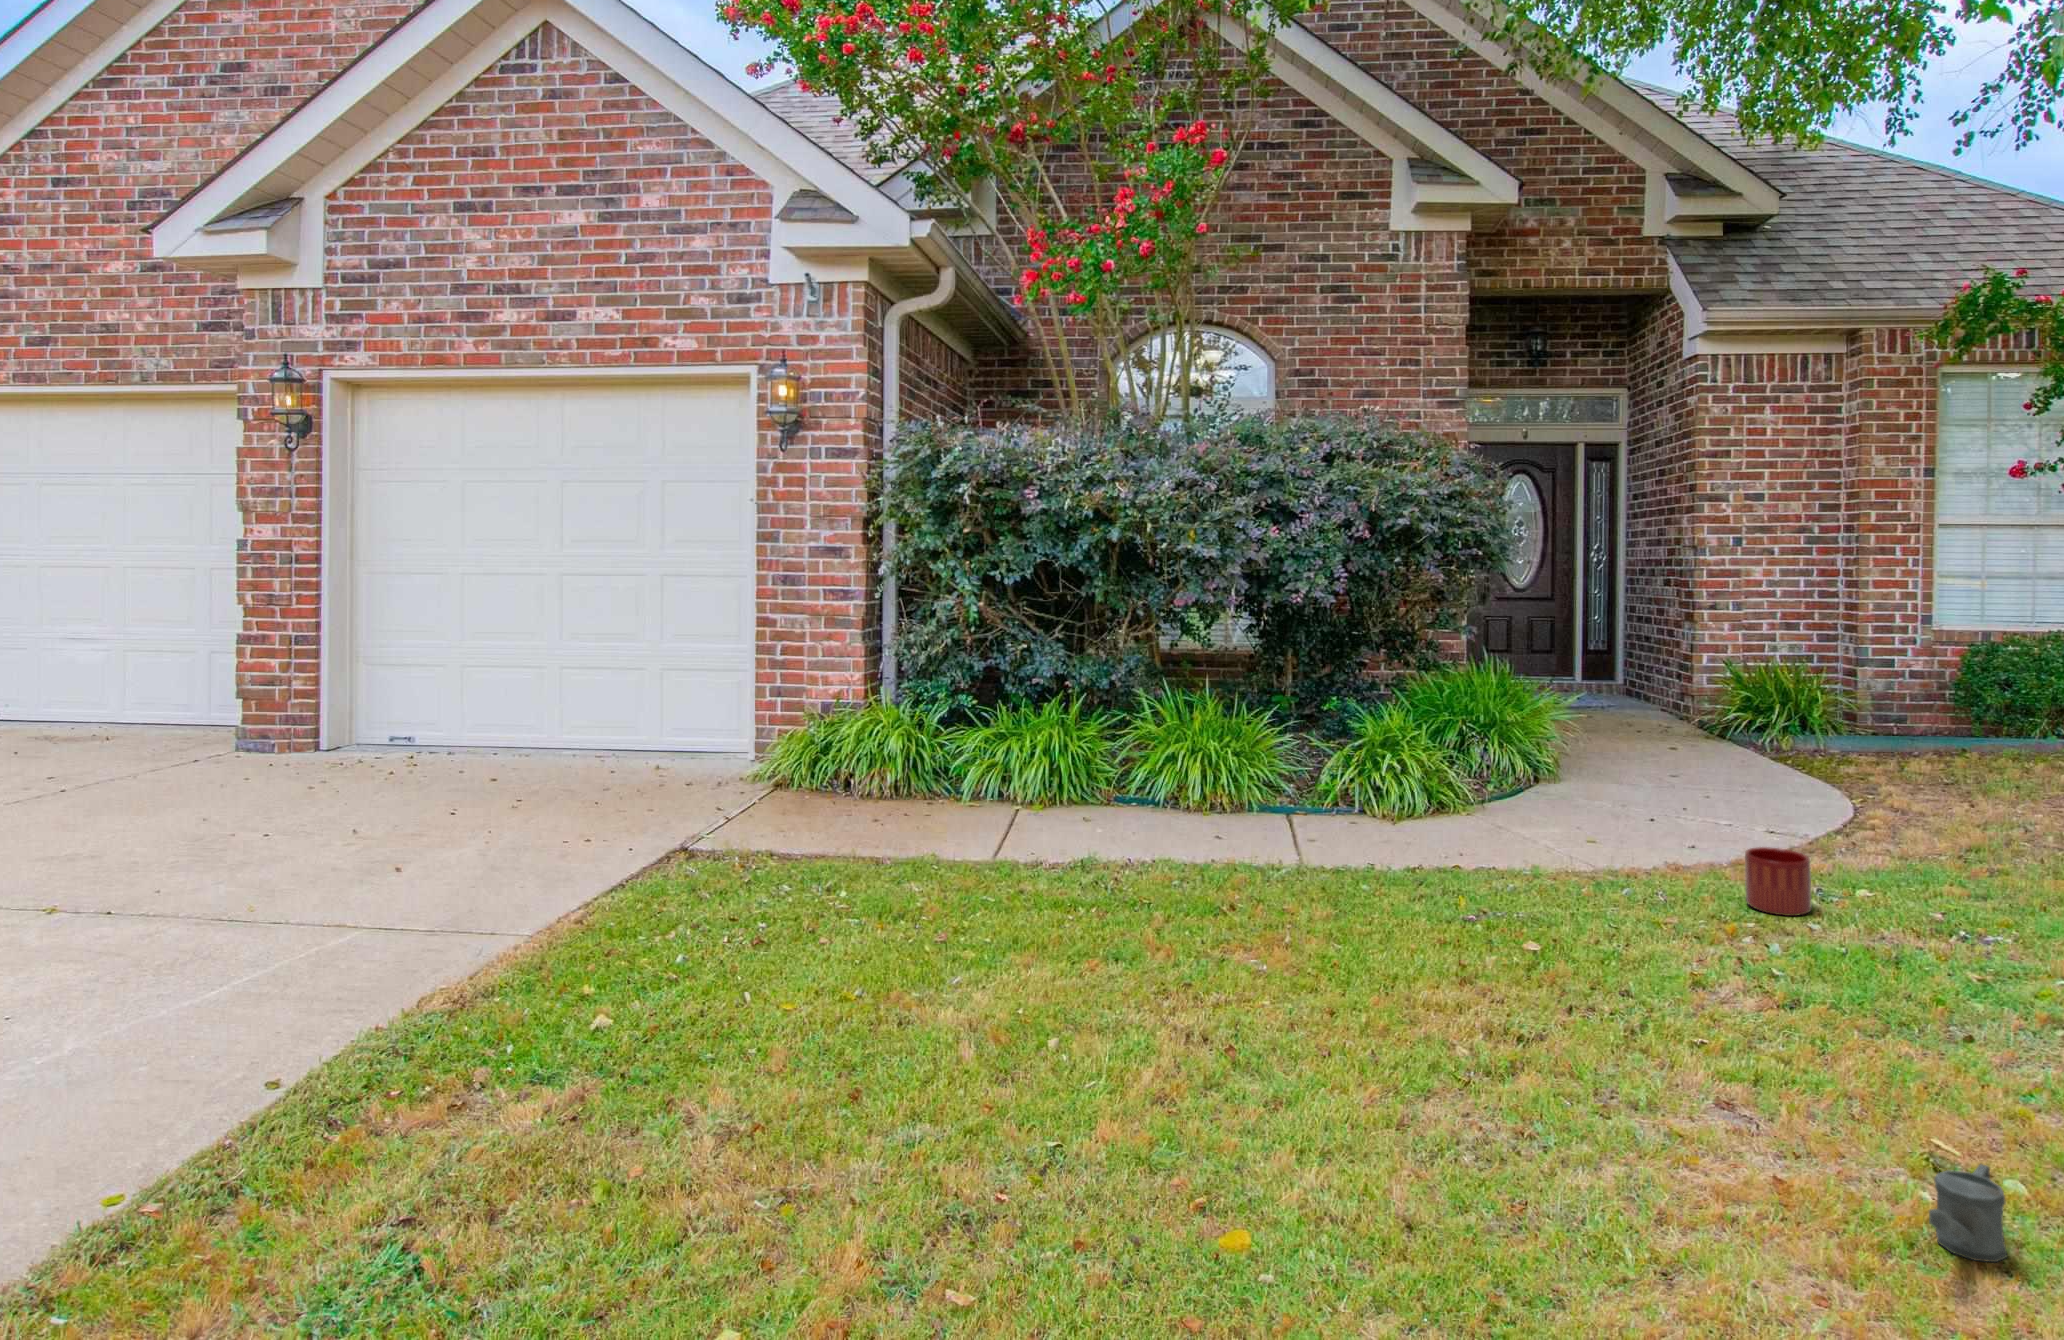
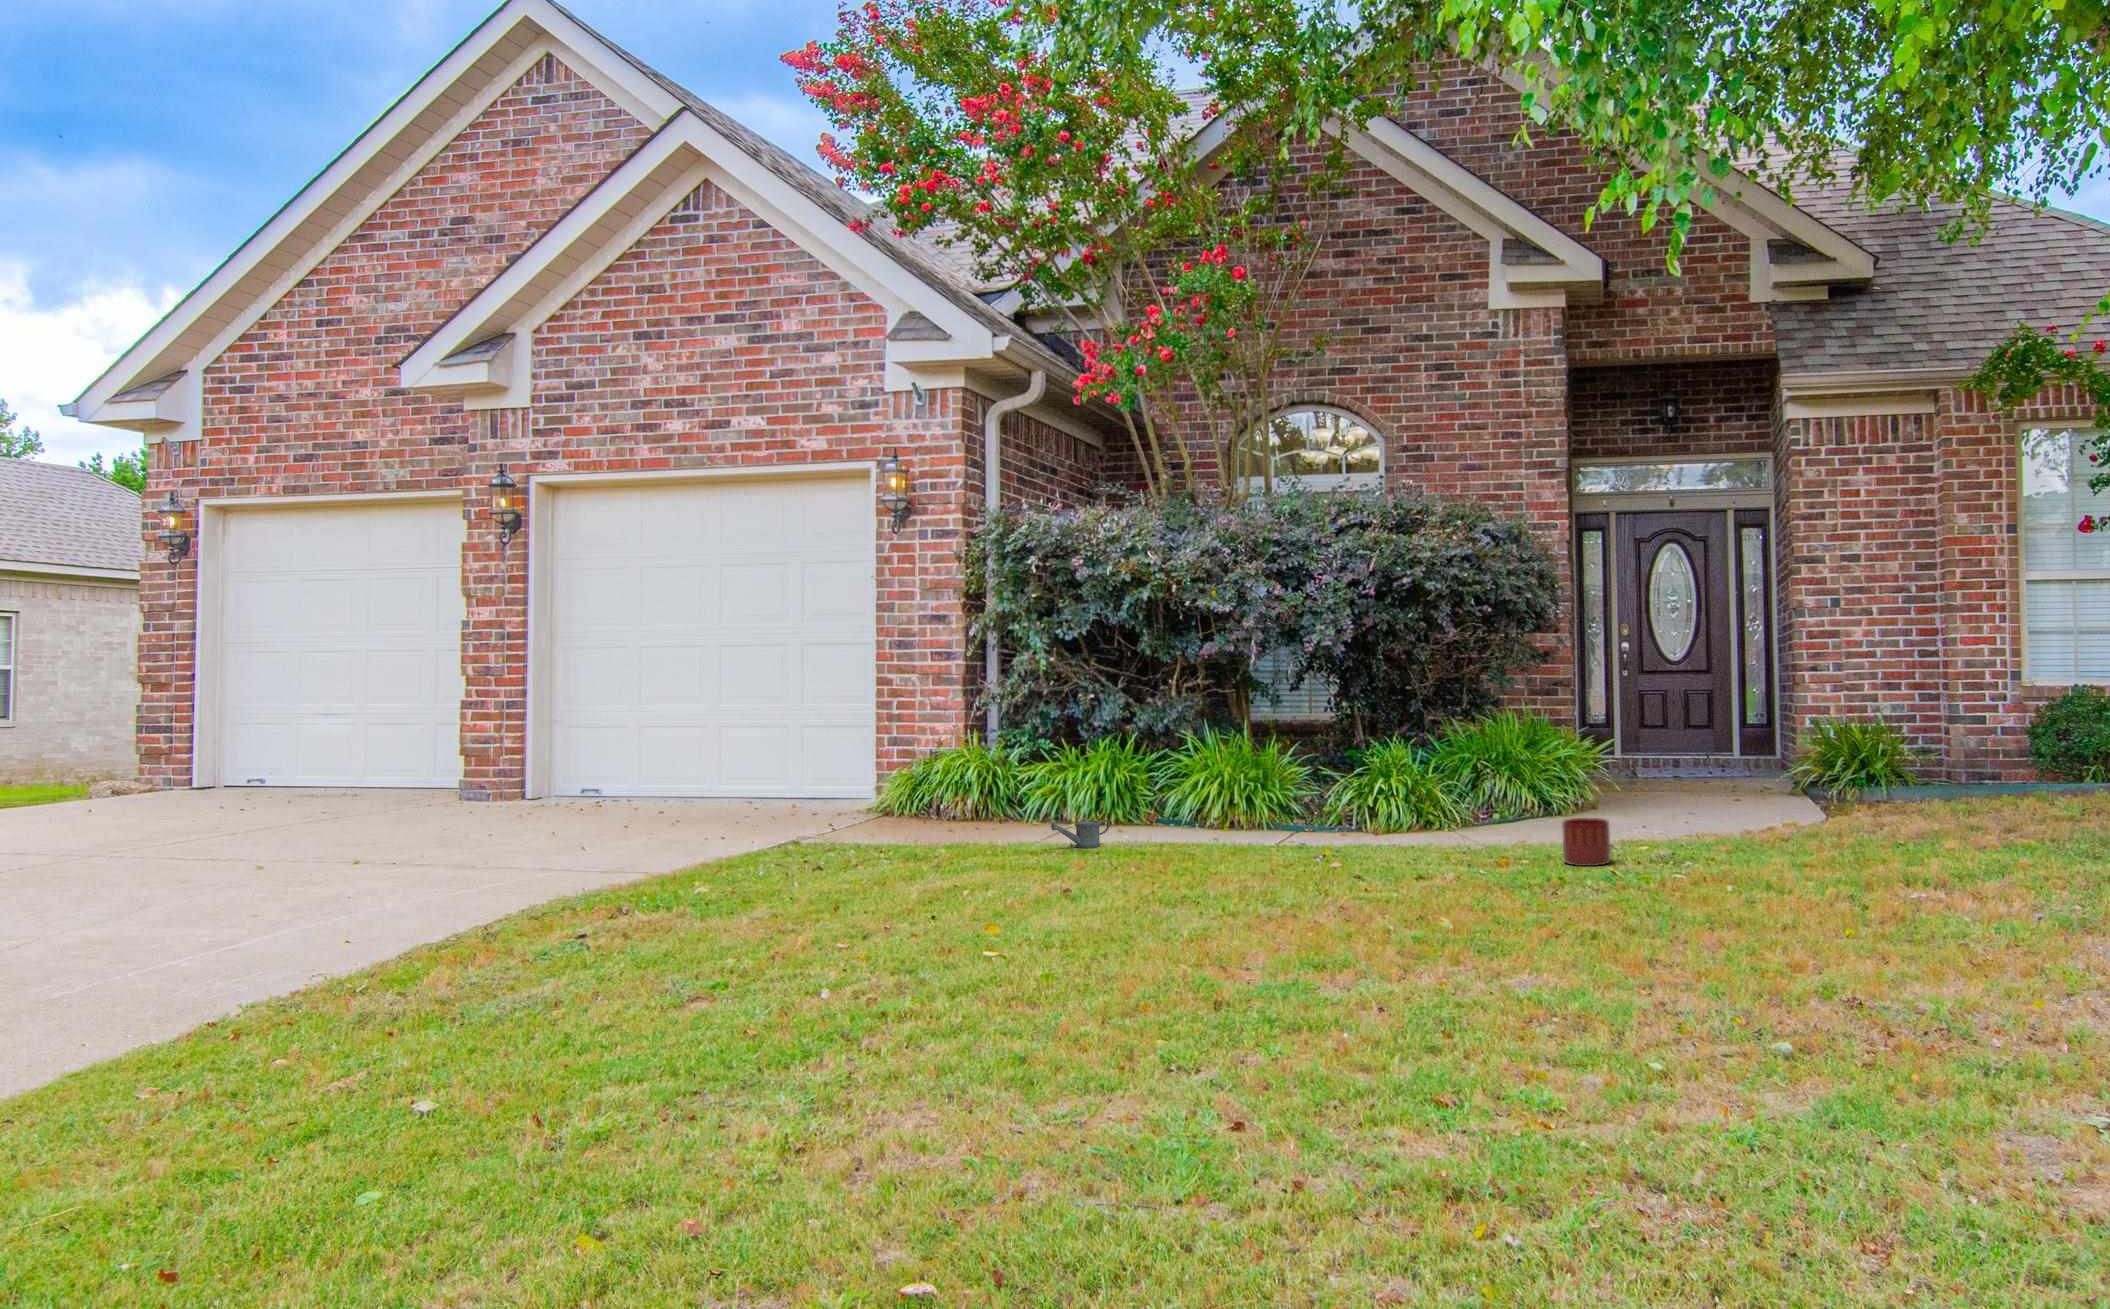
watering can: present [1929,1164,2007,1262] -> present [1051,820,1110,848]

